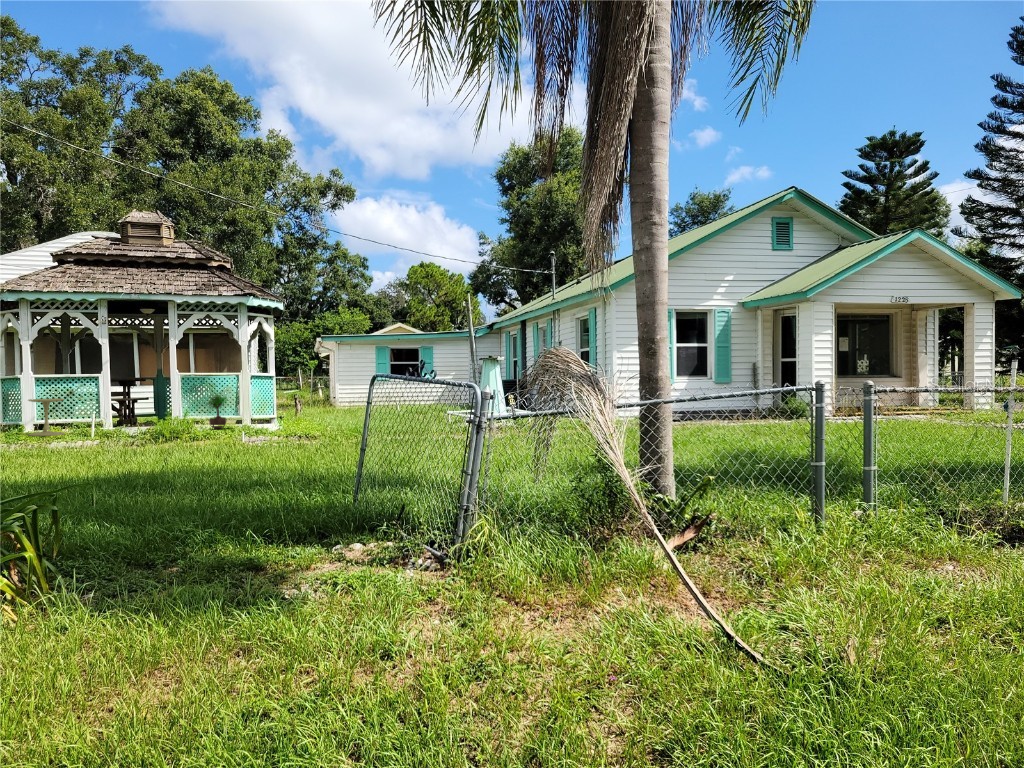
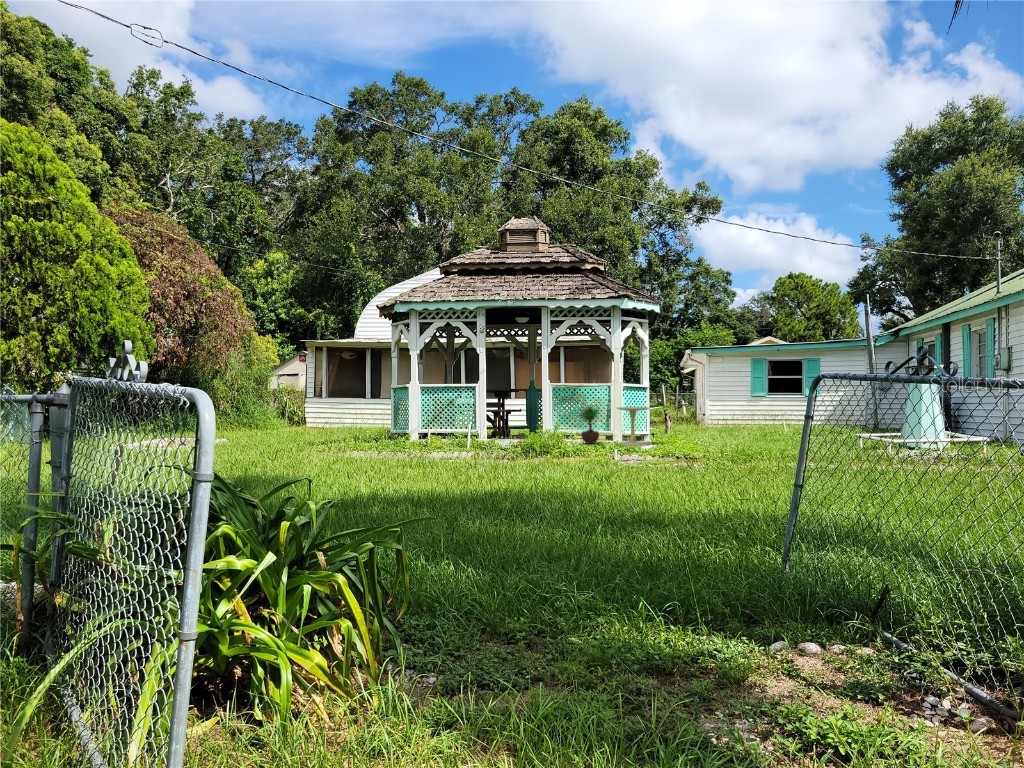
pedestal table: present [28,399,65,436] -> present [616,407,649,446]

